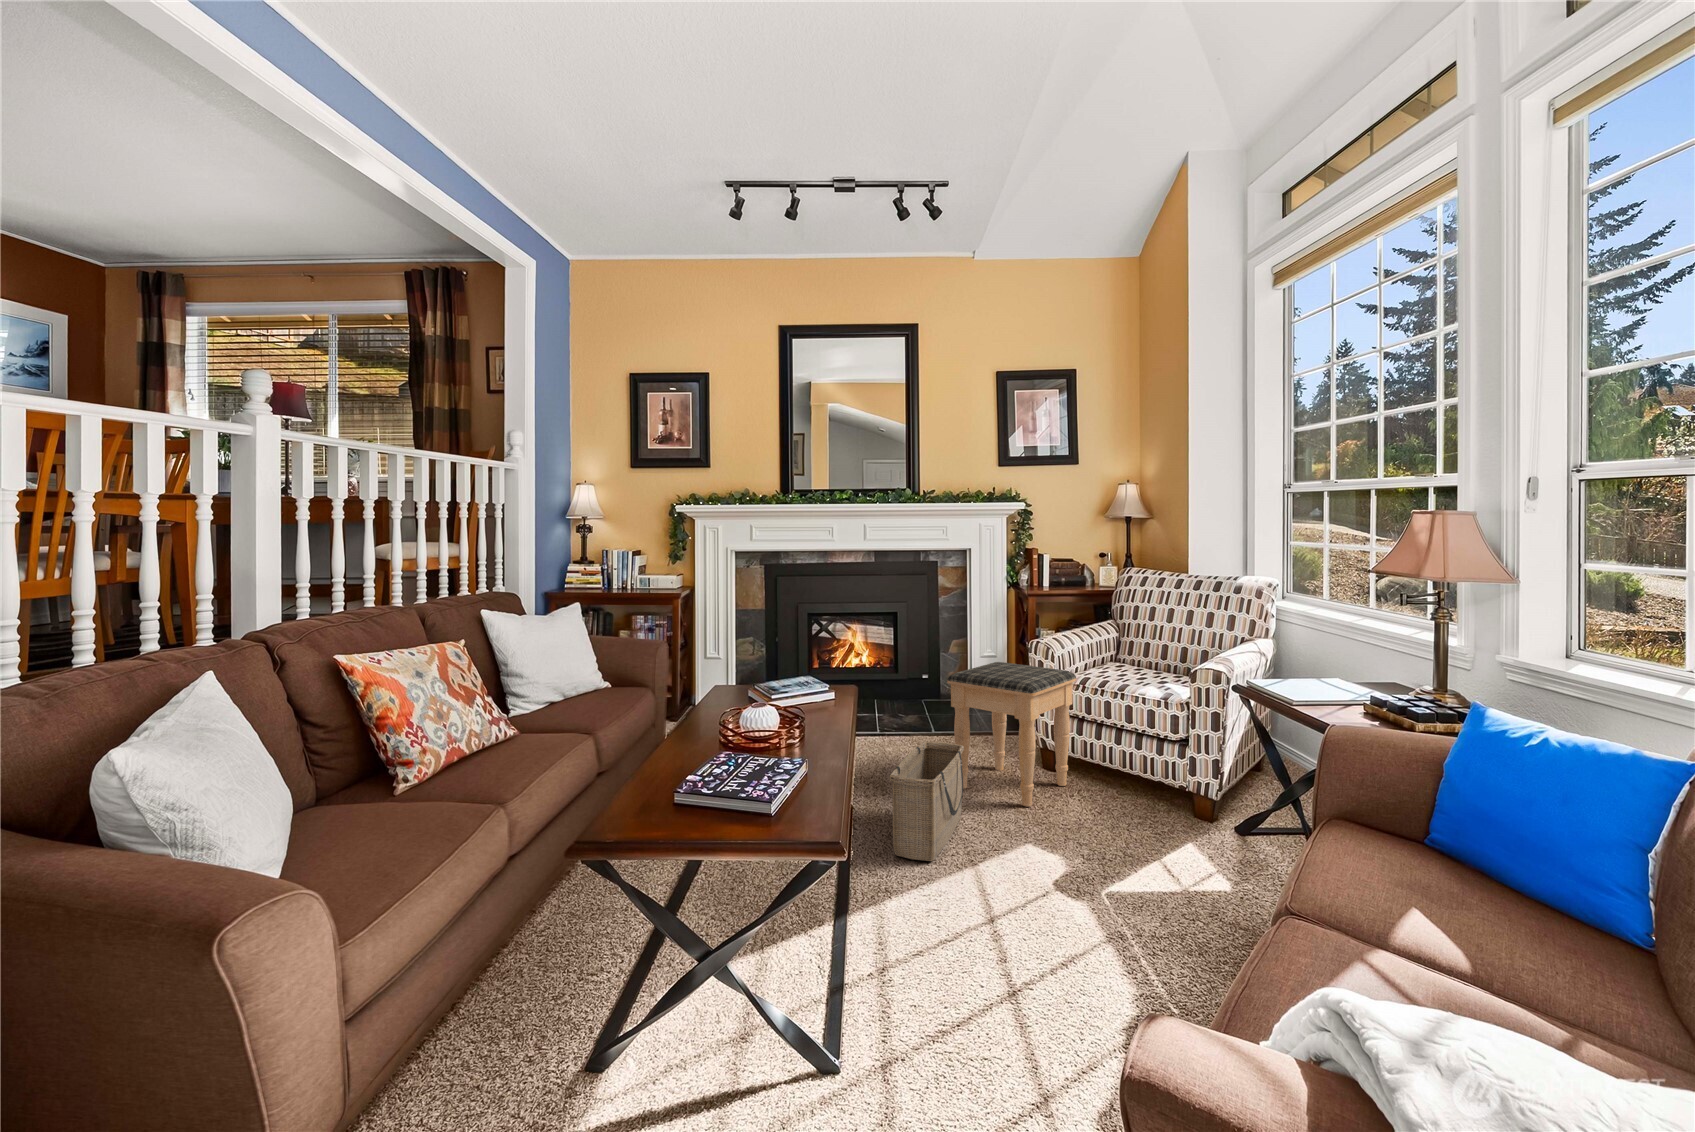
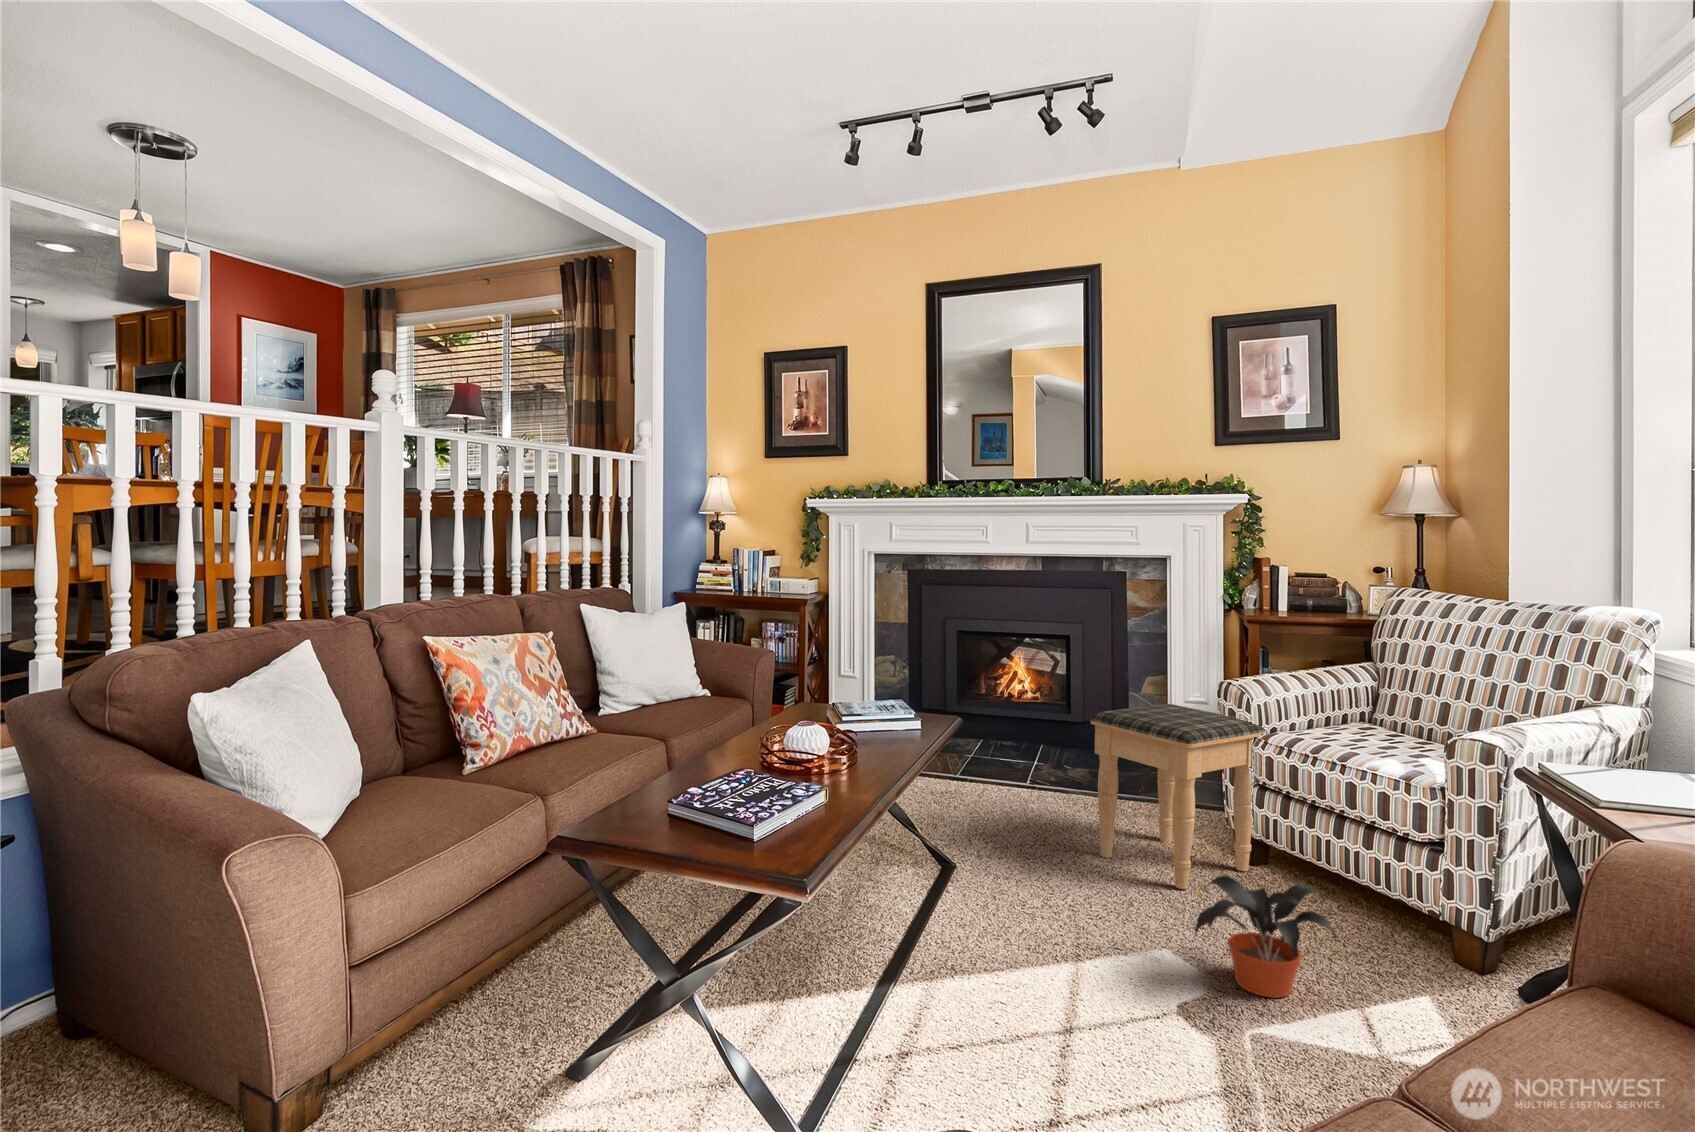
basket: present [889,741,964,861] -> none [980,791,1093,932]
potted plant: none [1064,793,1168,884] -> present [1195,875,1336,998]

